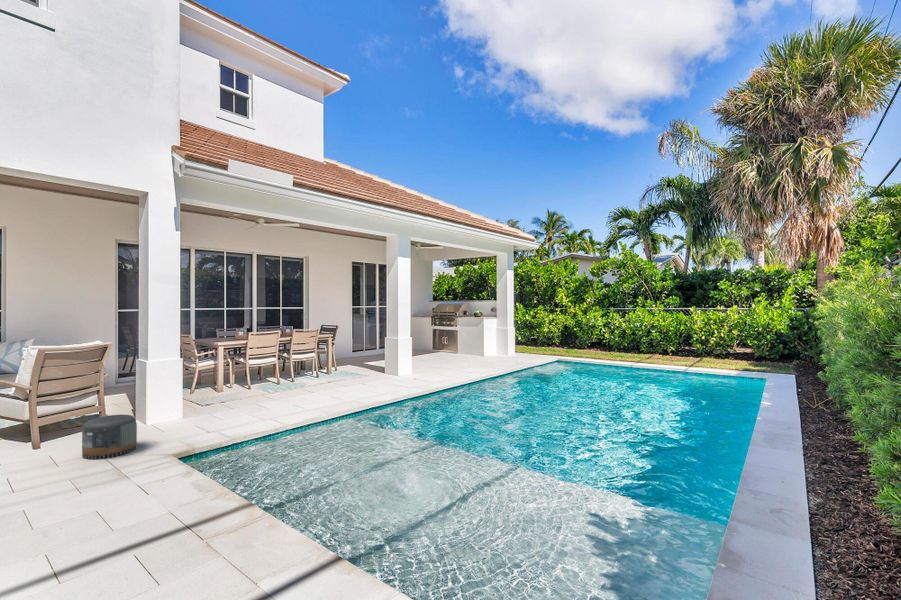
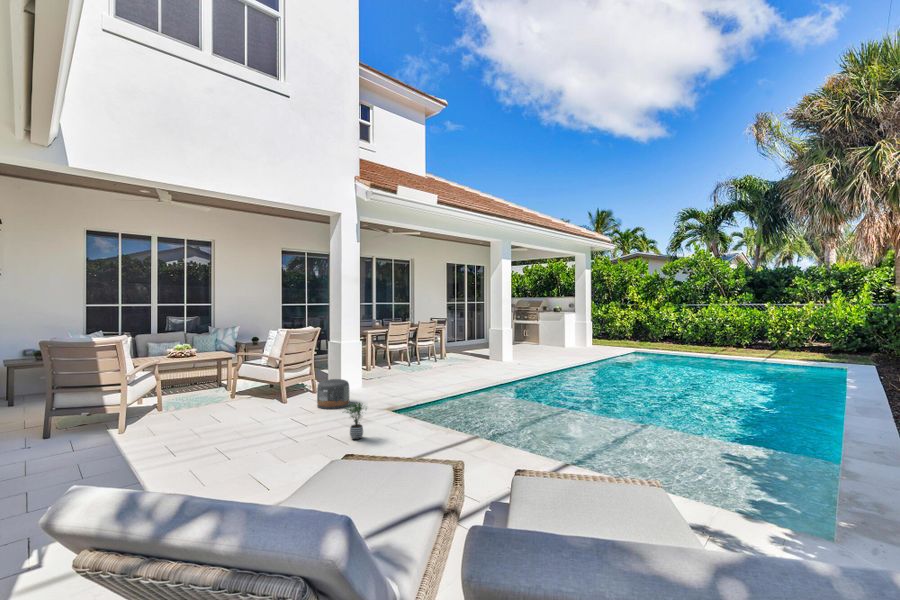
potted plant: none [43,462,95,522] -> present [346,403,367,440]

